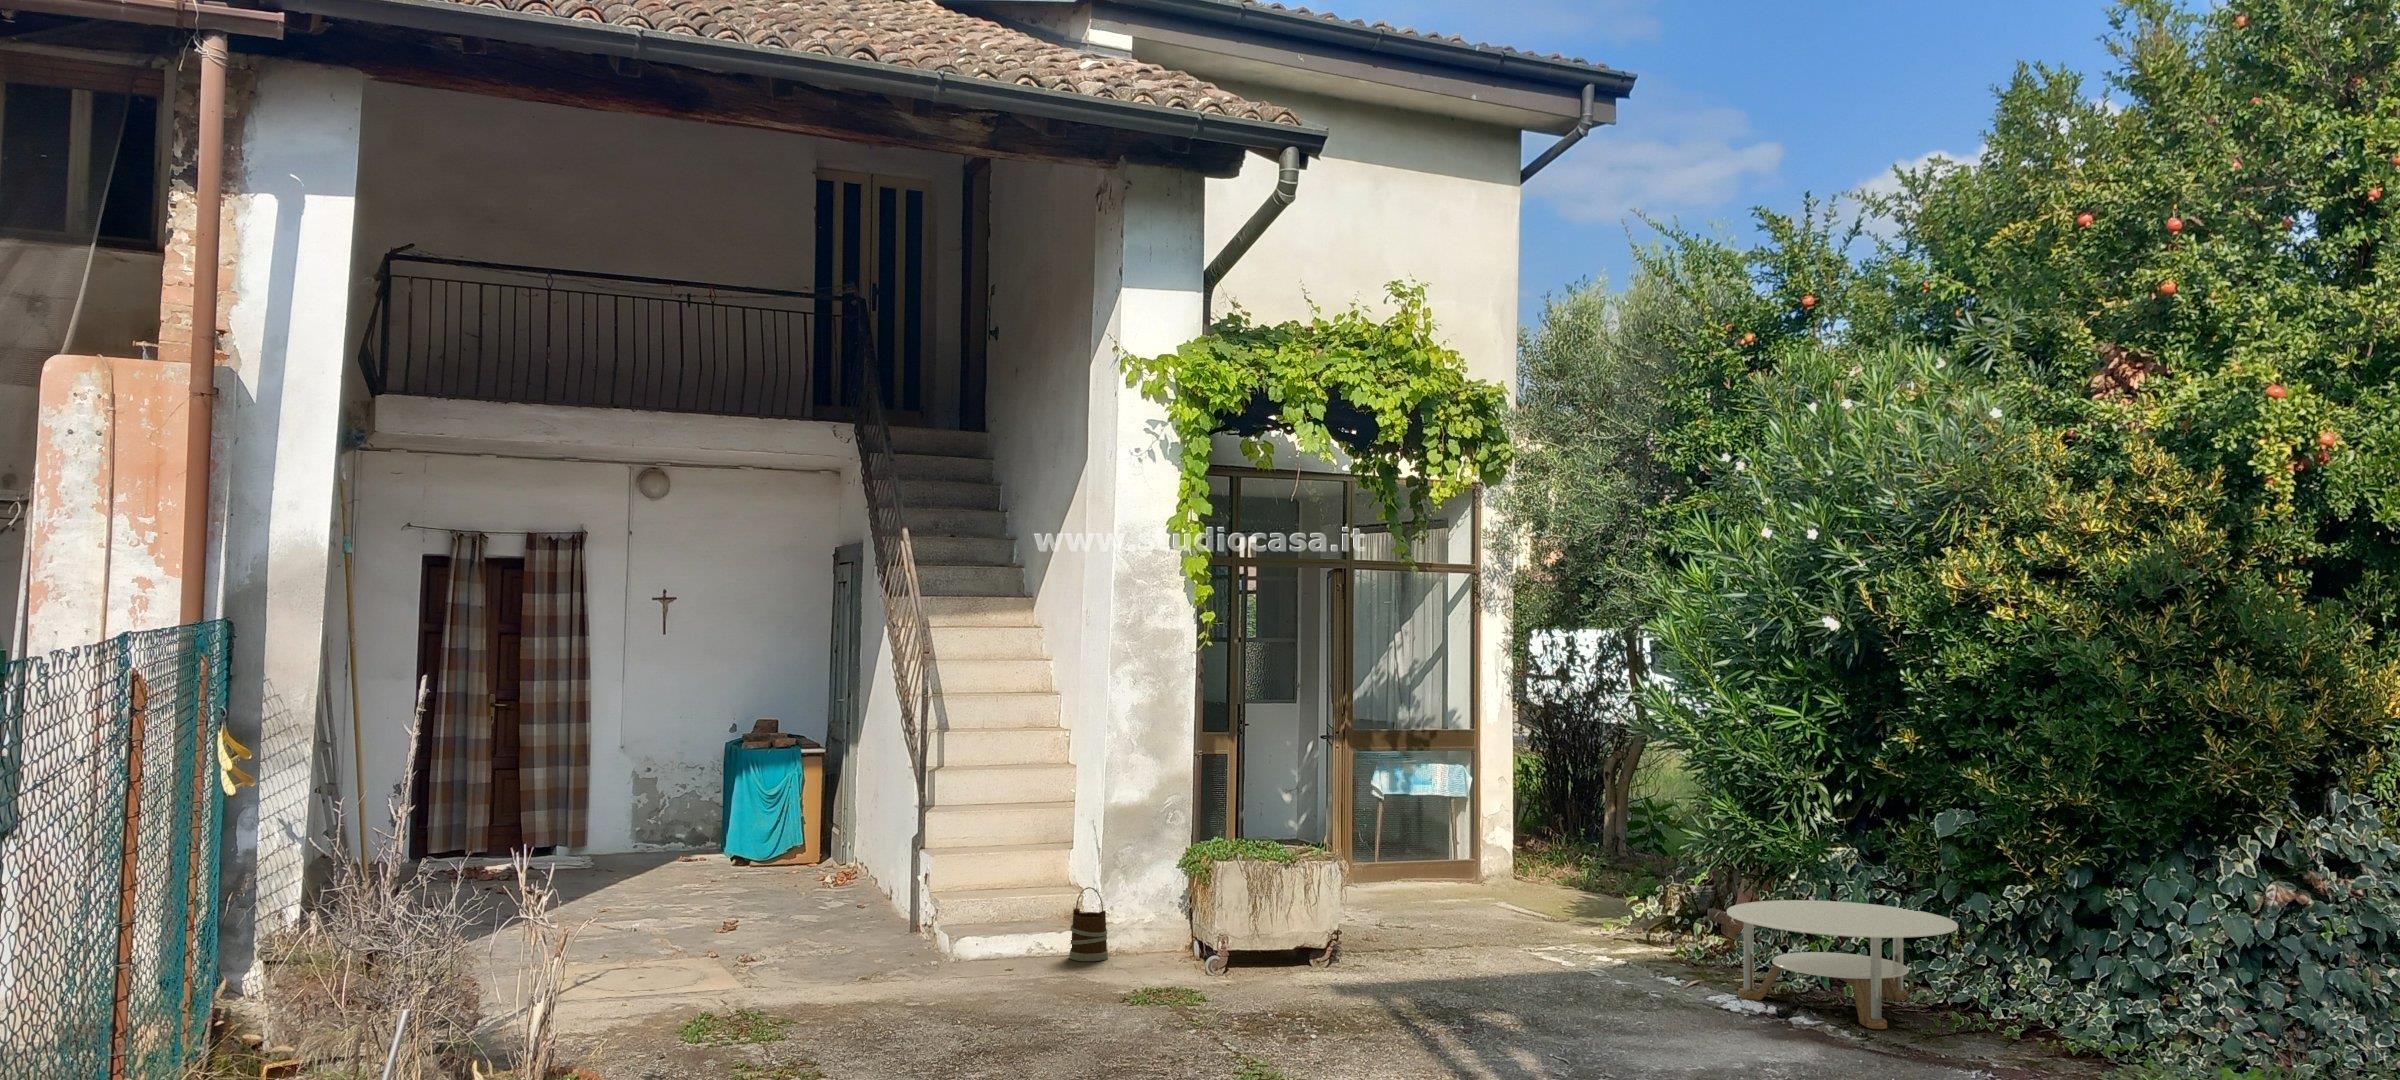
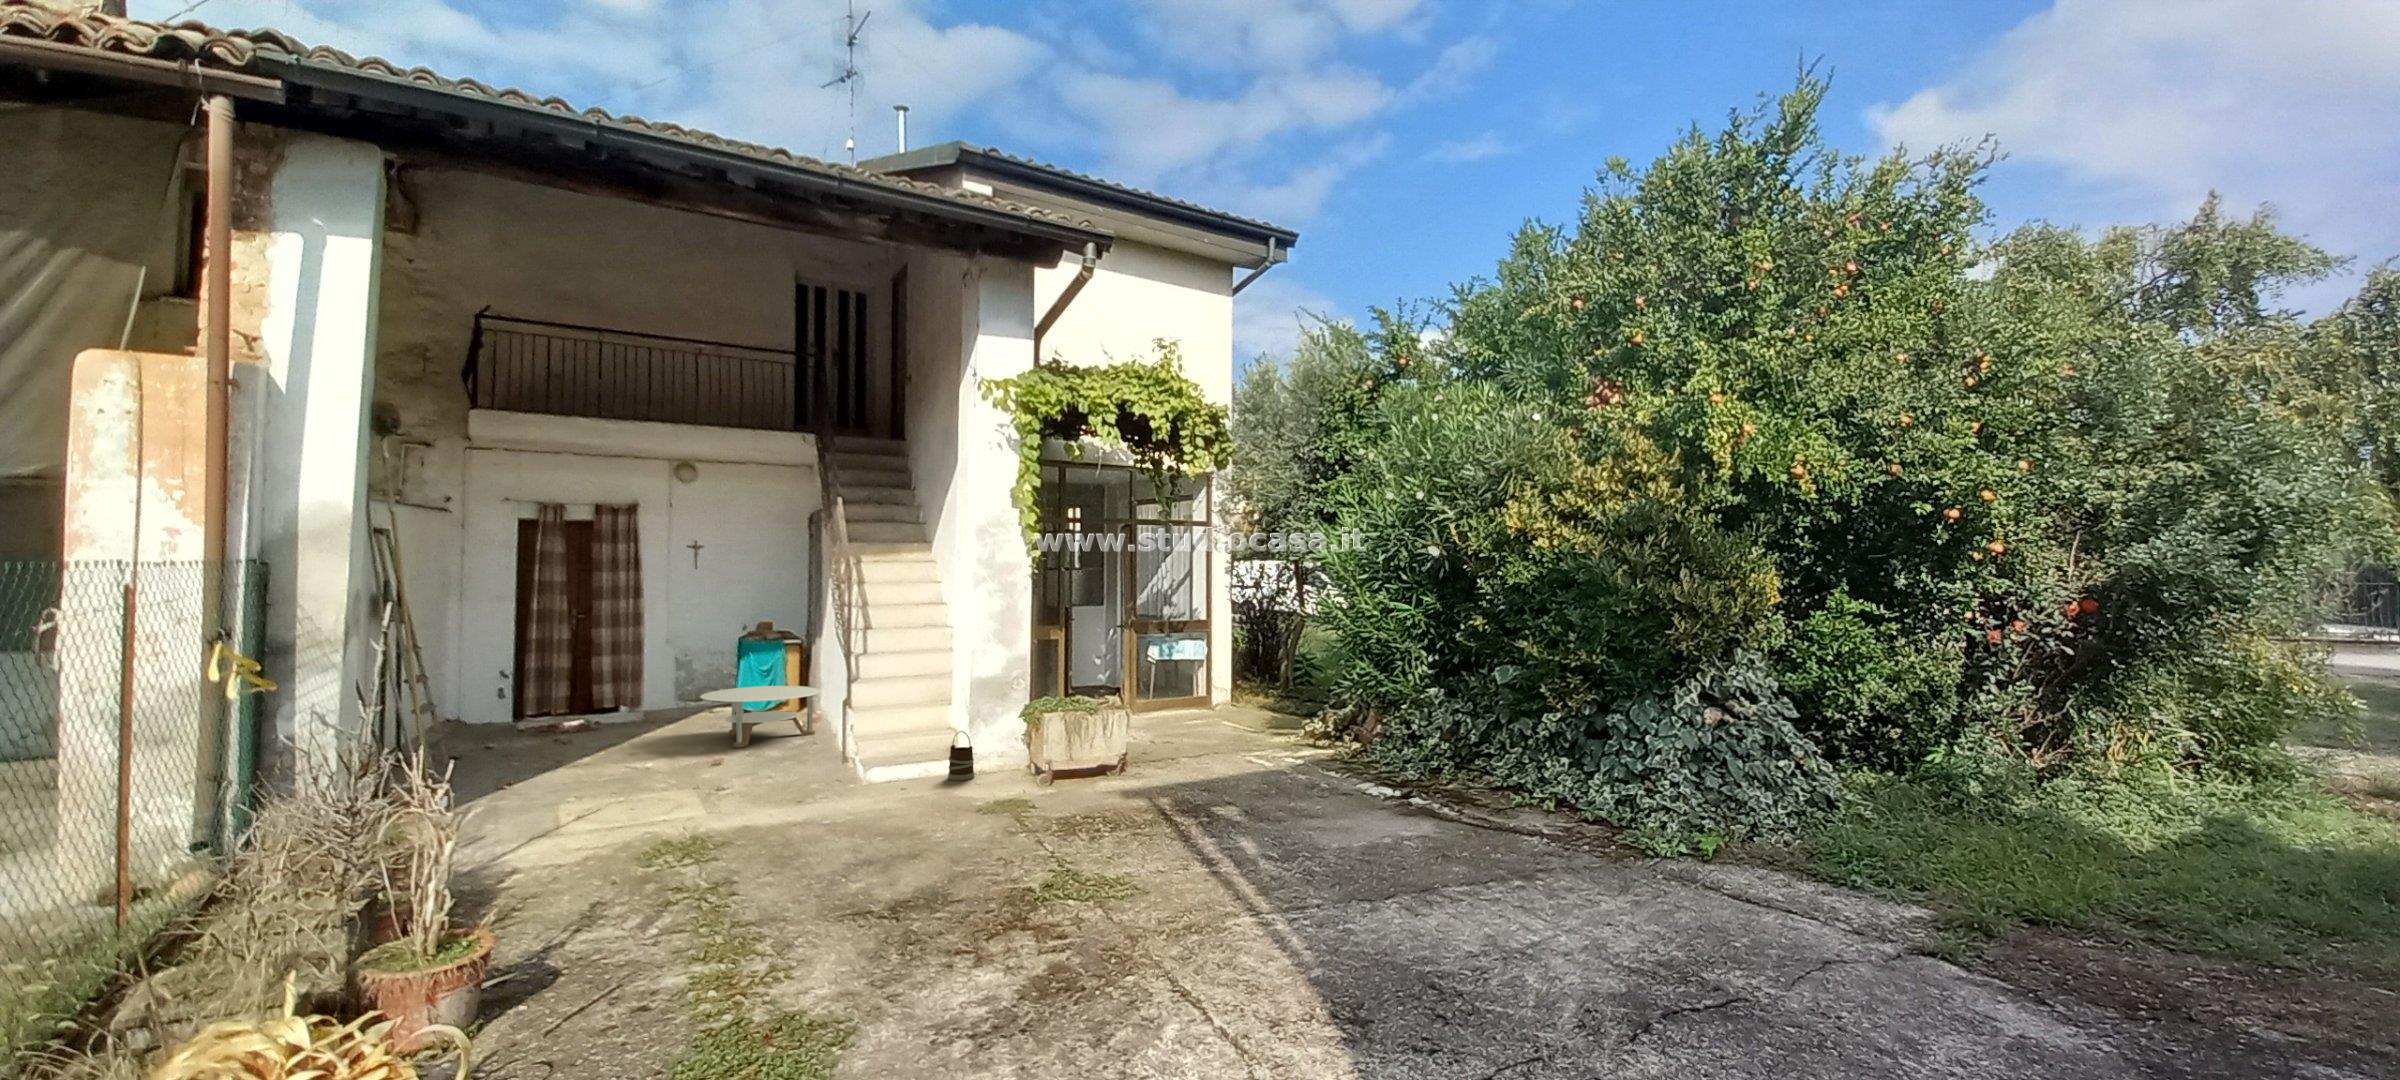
round table: present [1727,900,1958,1029] -> present [700,686,821,748]

